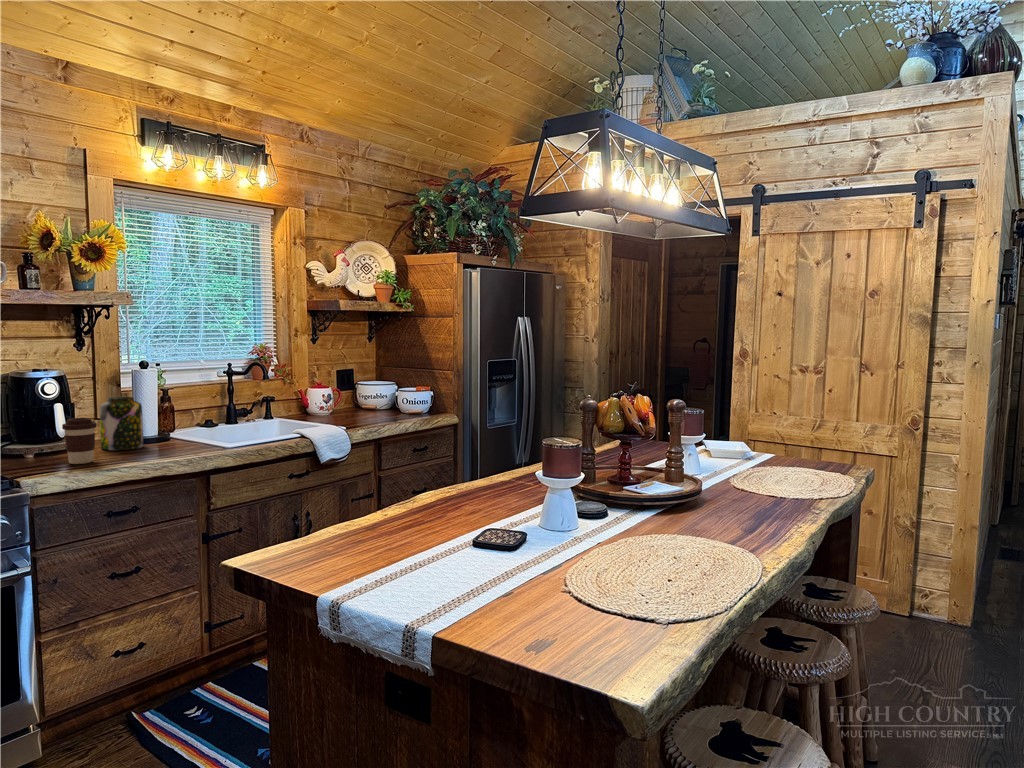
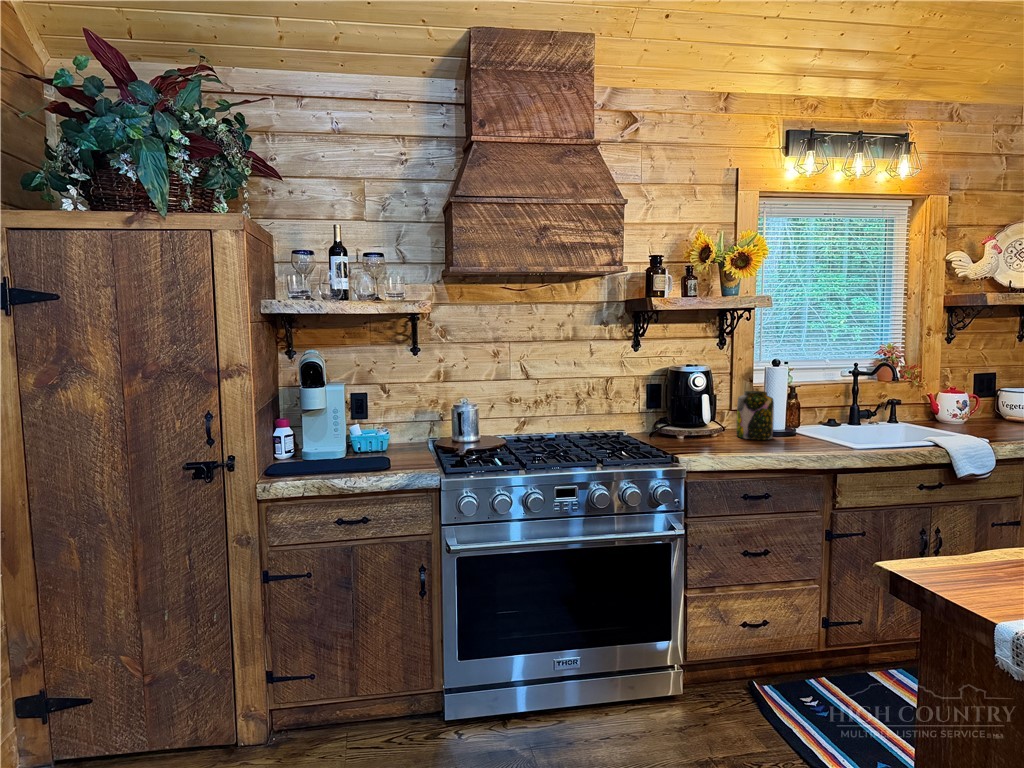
coffee cup: present [62,418,96,464] -> none [711,408,738,448]

